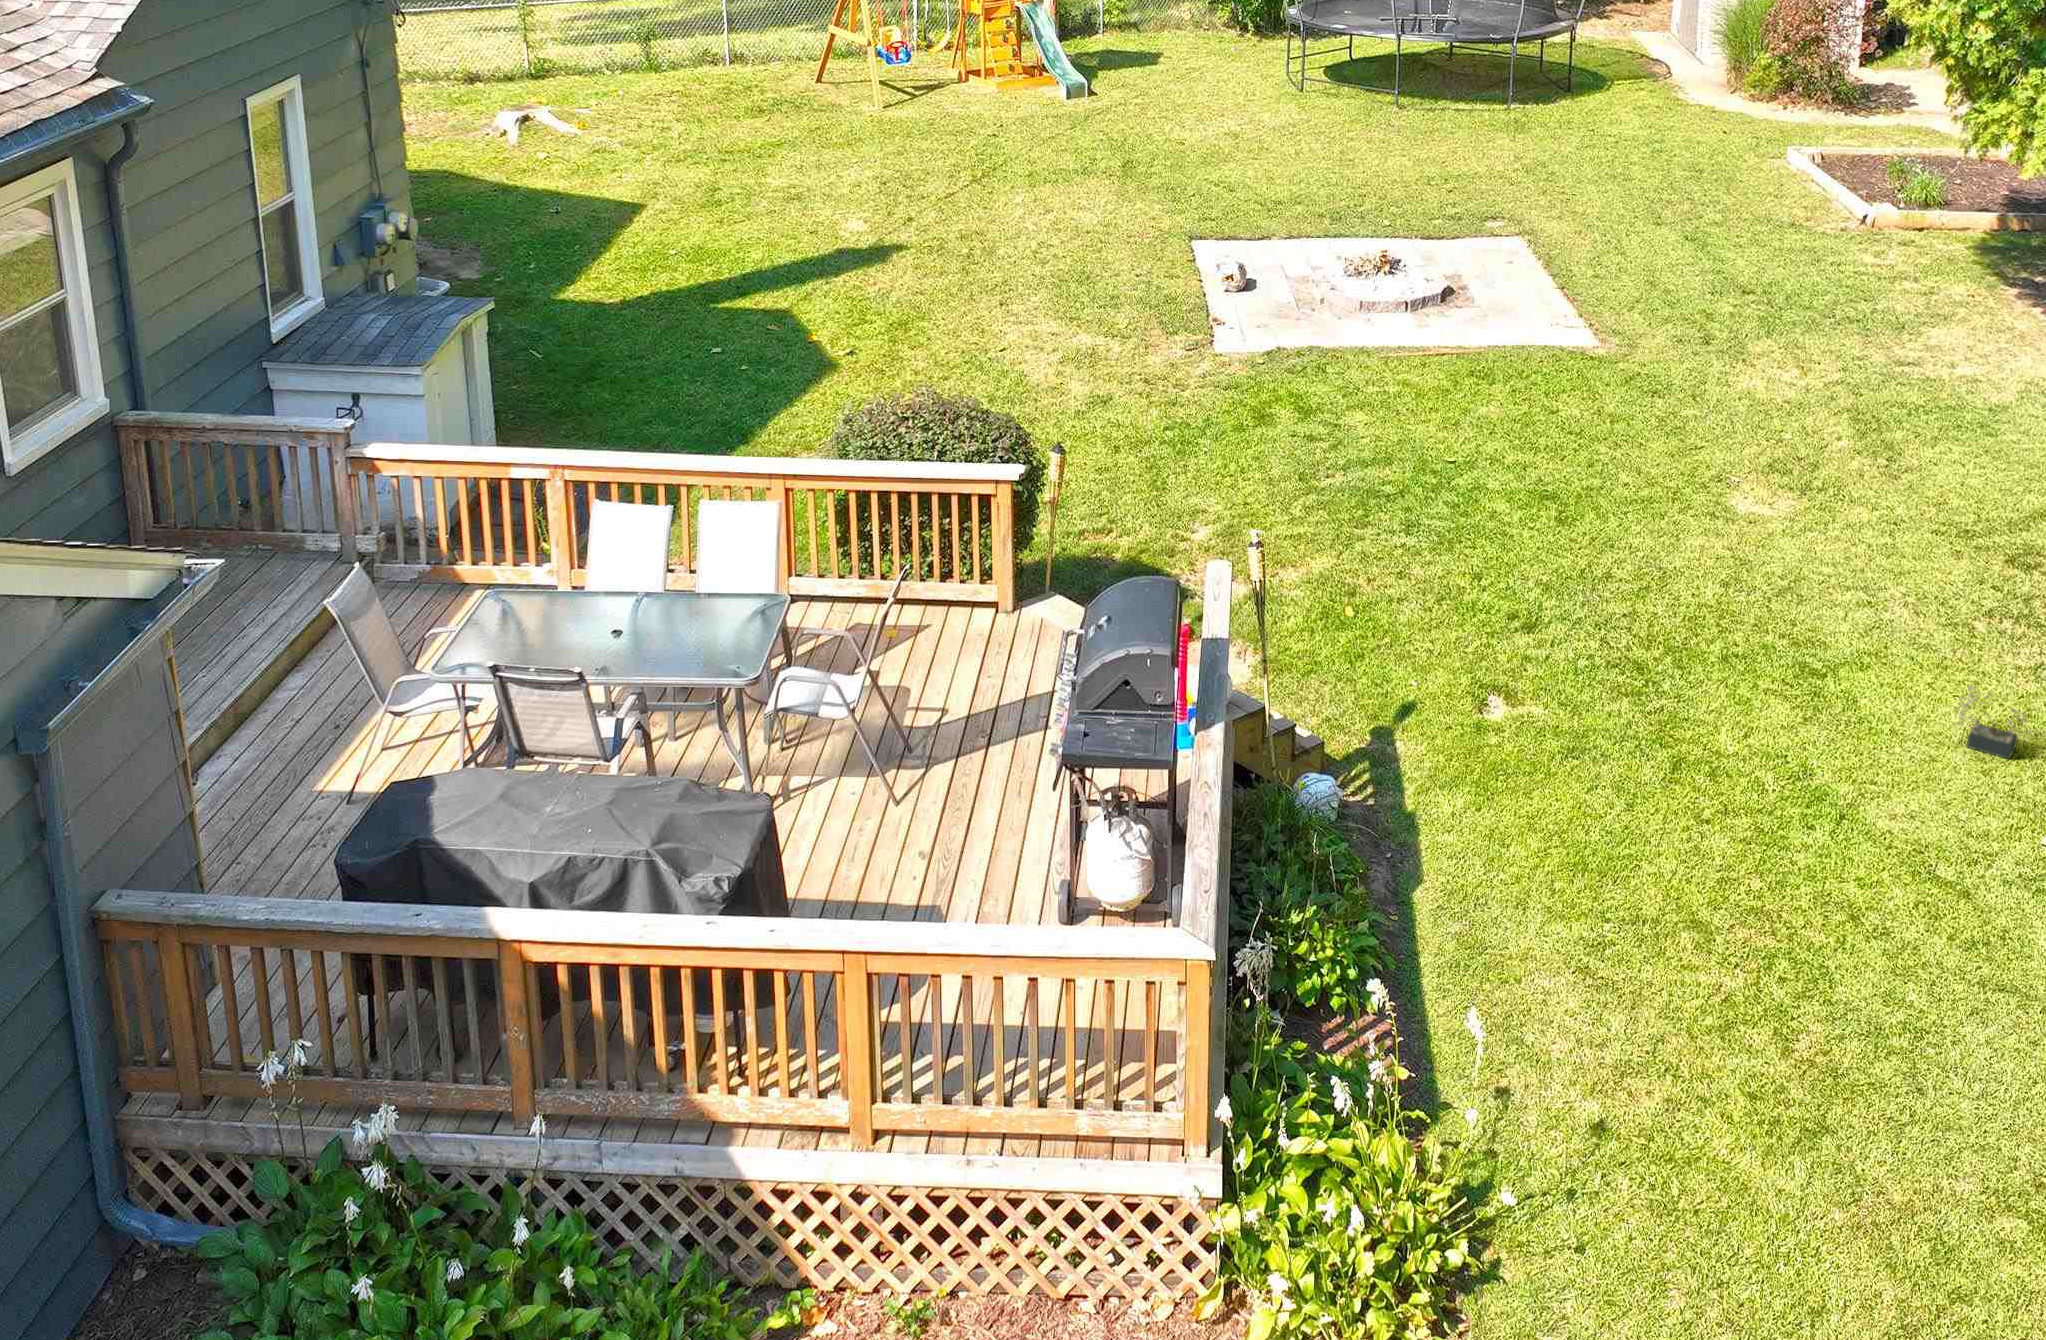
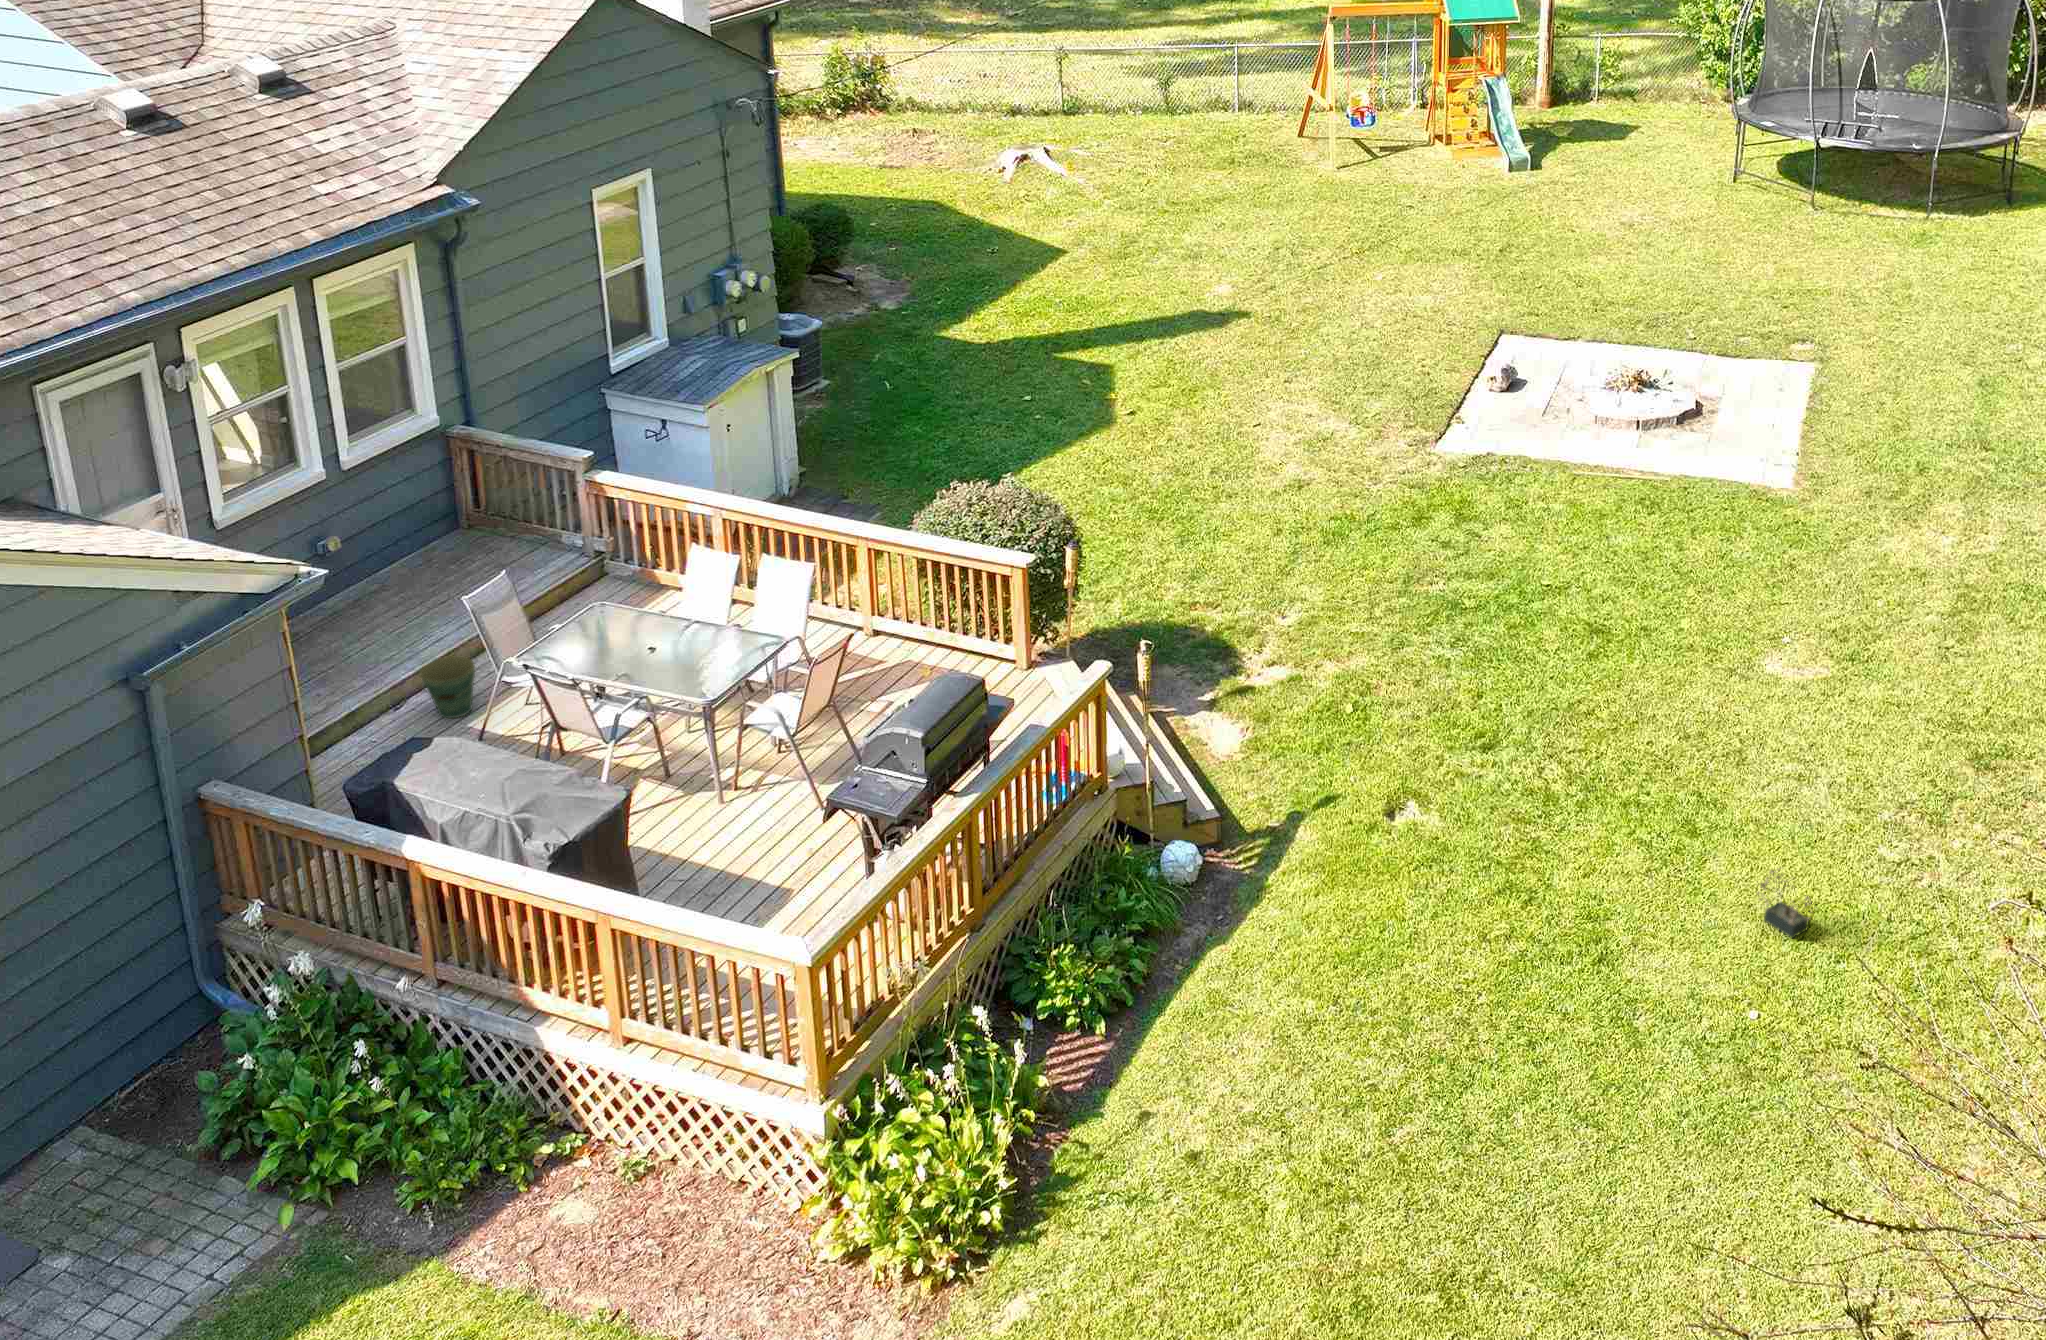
bucket: none [230,700,312,789] -> present [420,656,475,718]

